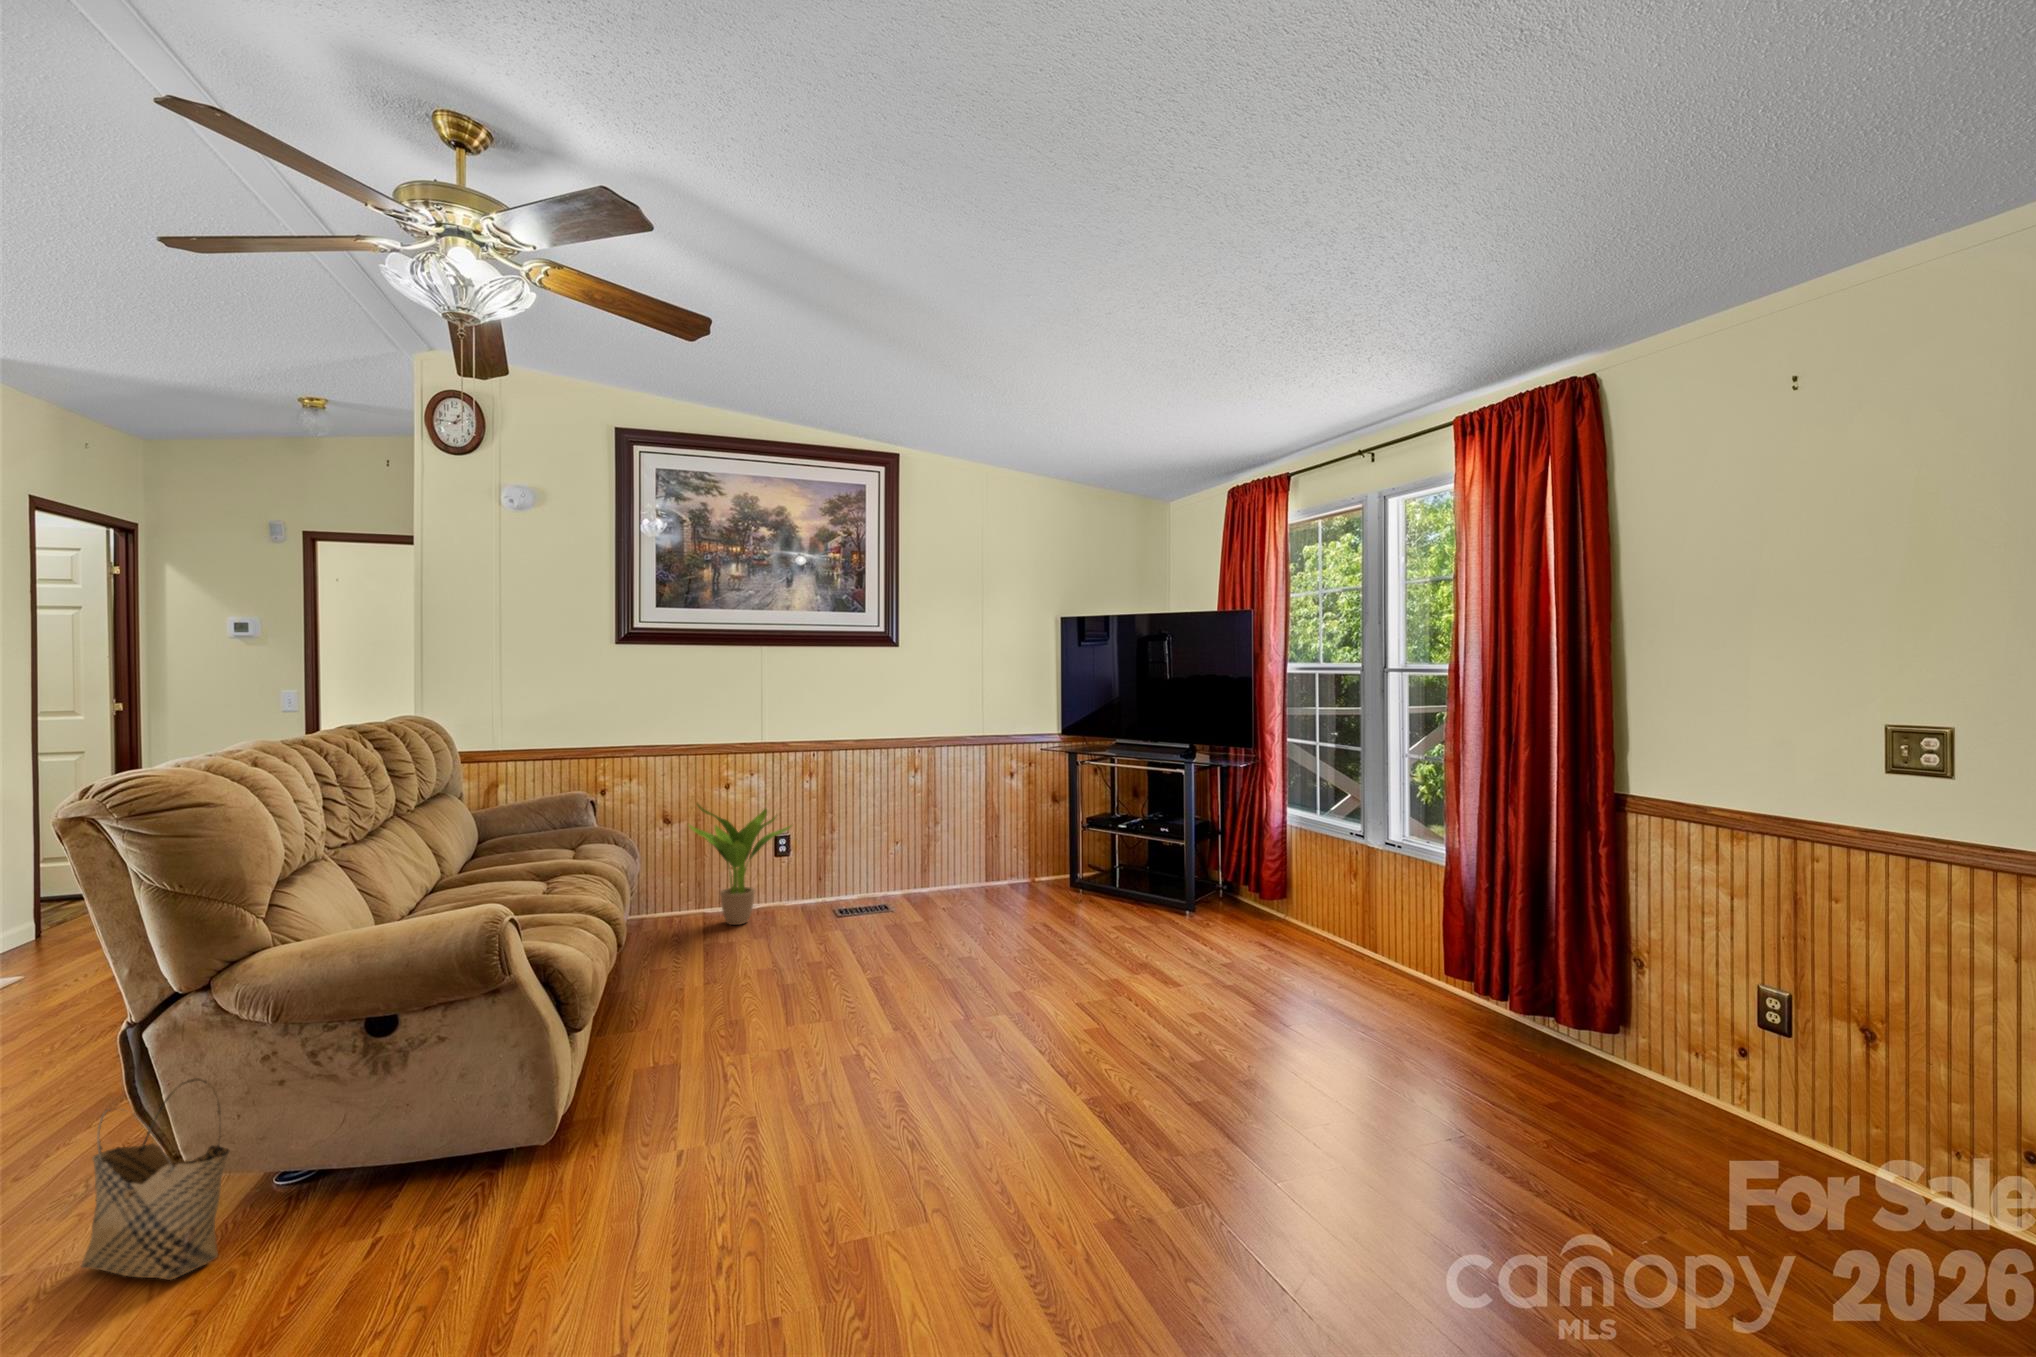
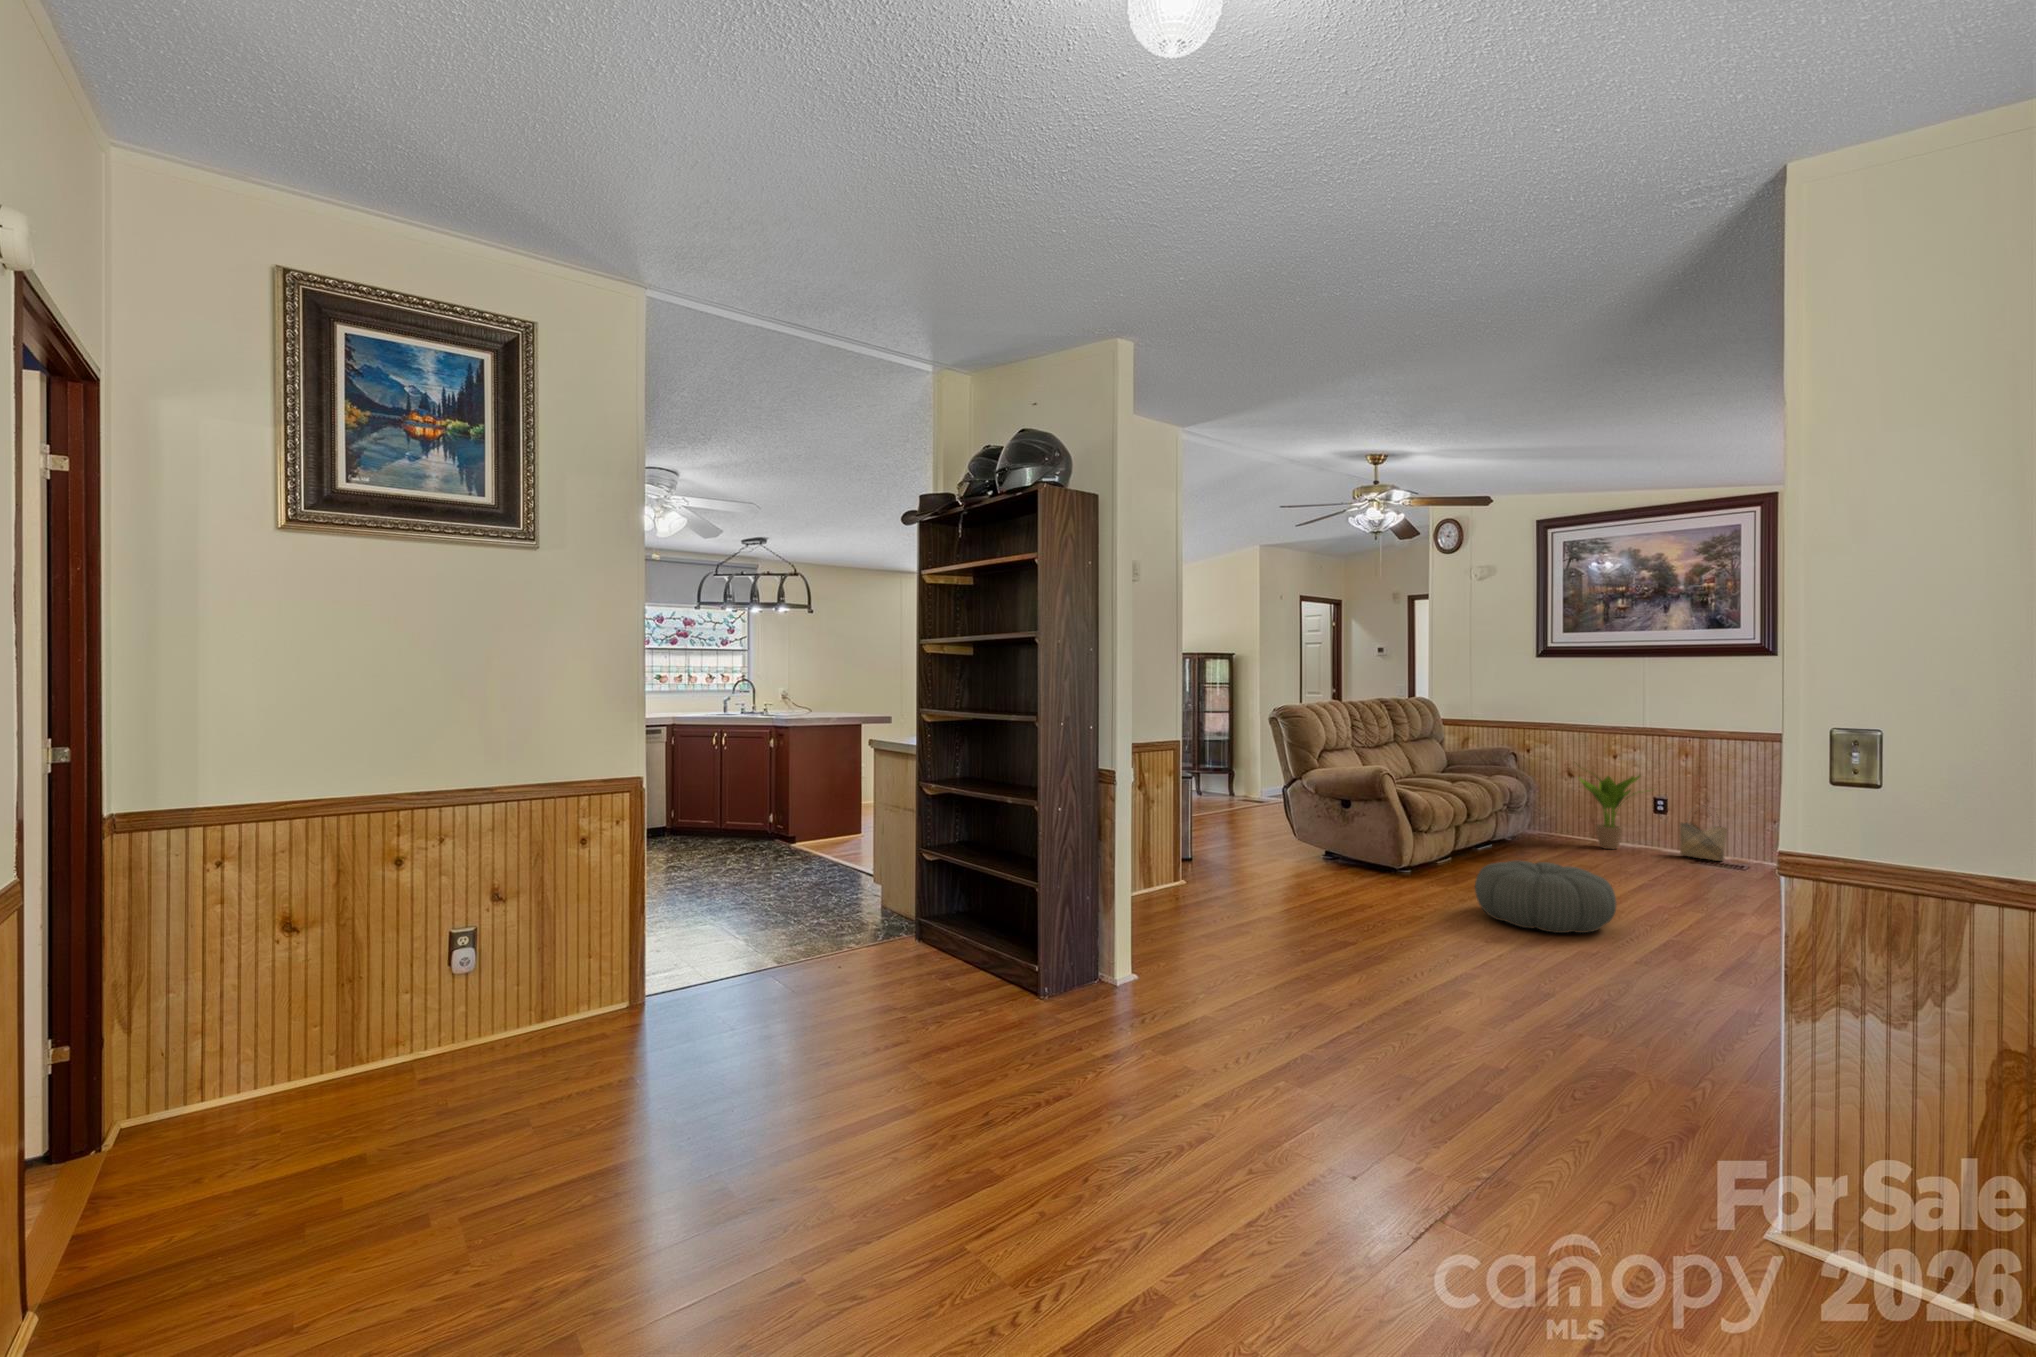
pouf: none [836,1039,1089,1244] -> present [1475,861,1616,933]
woven basket: present [81,1078,229,1280] -> present [1680,813,1727,861]

